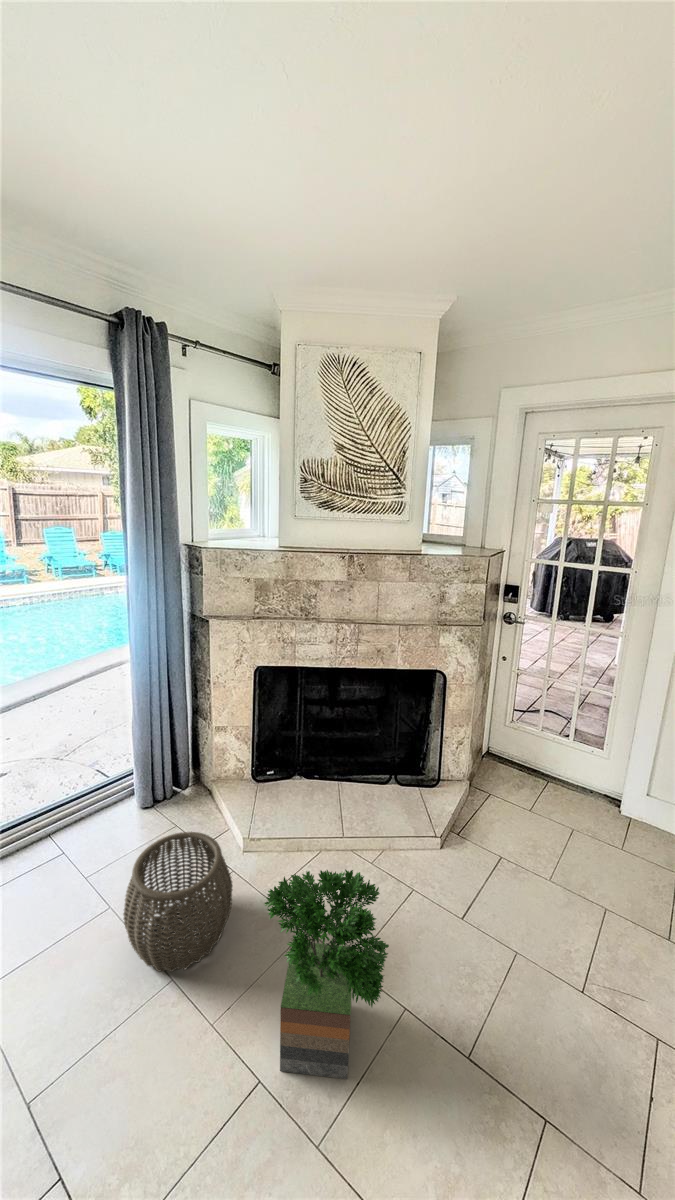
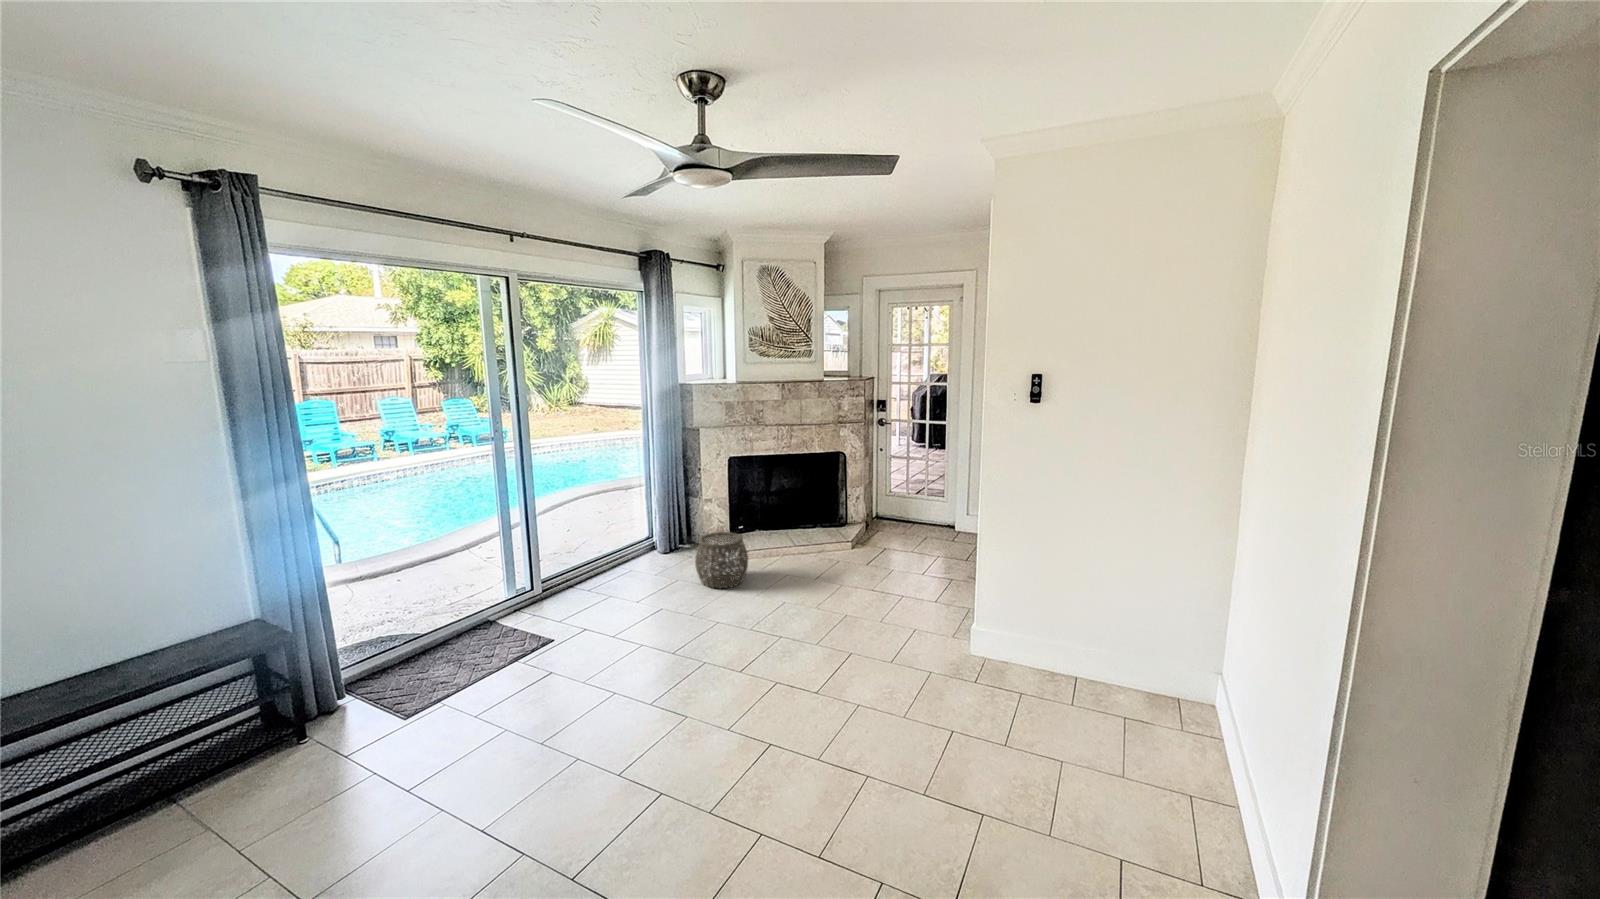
potted tree: present [264,870,389,1079] -> none [777,514,833,599]

